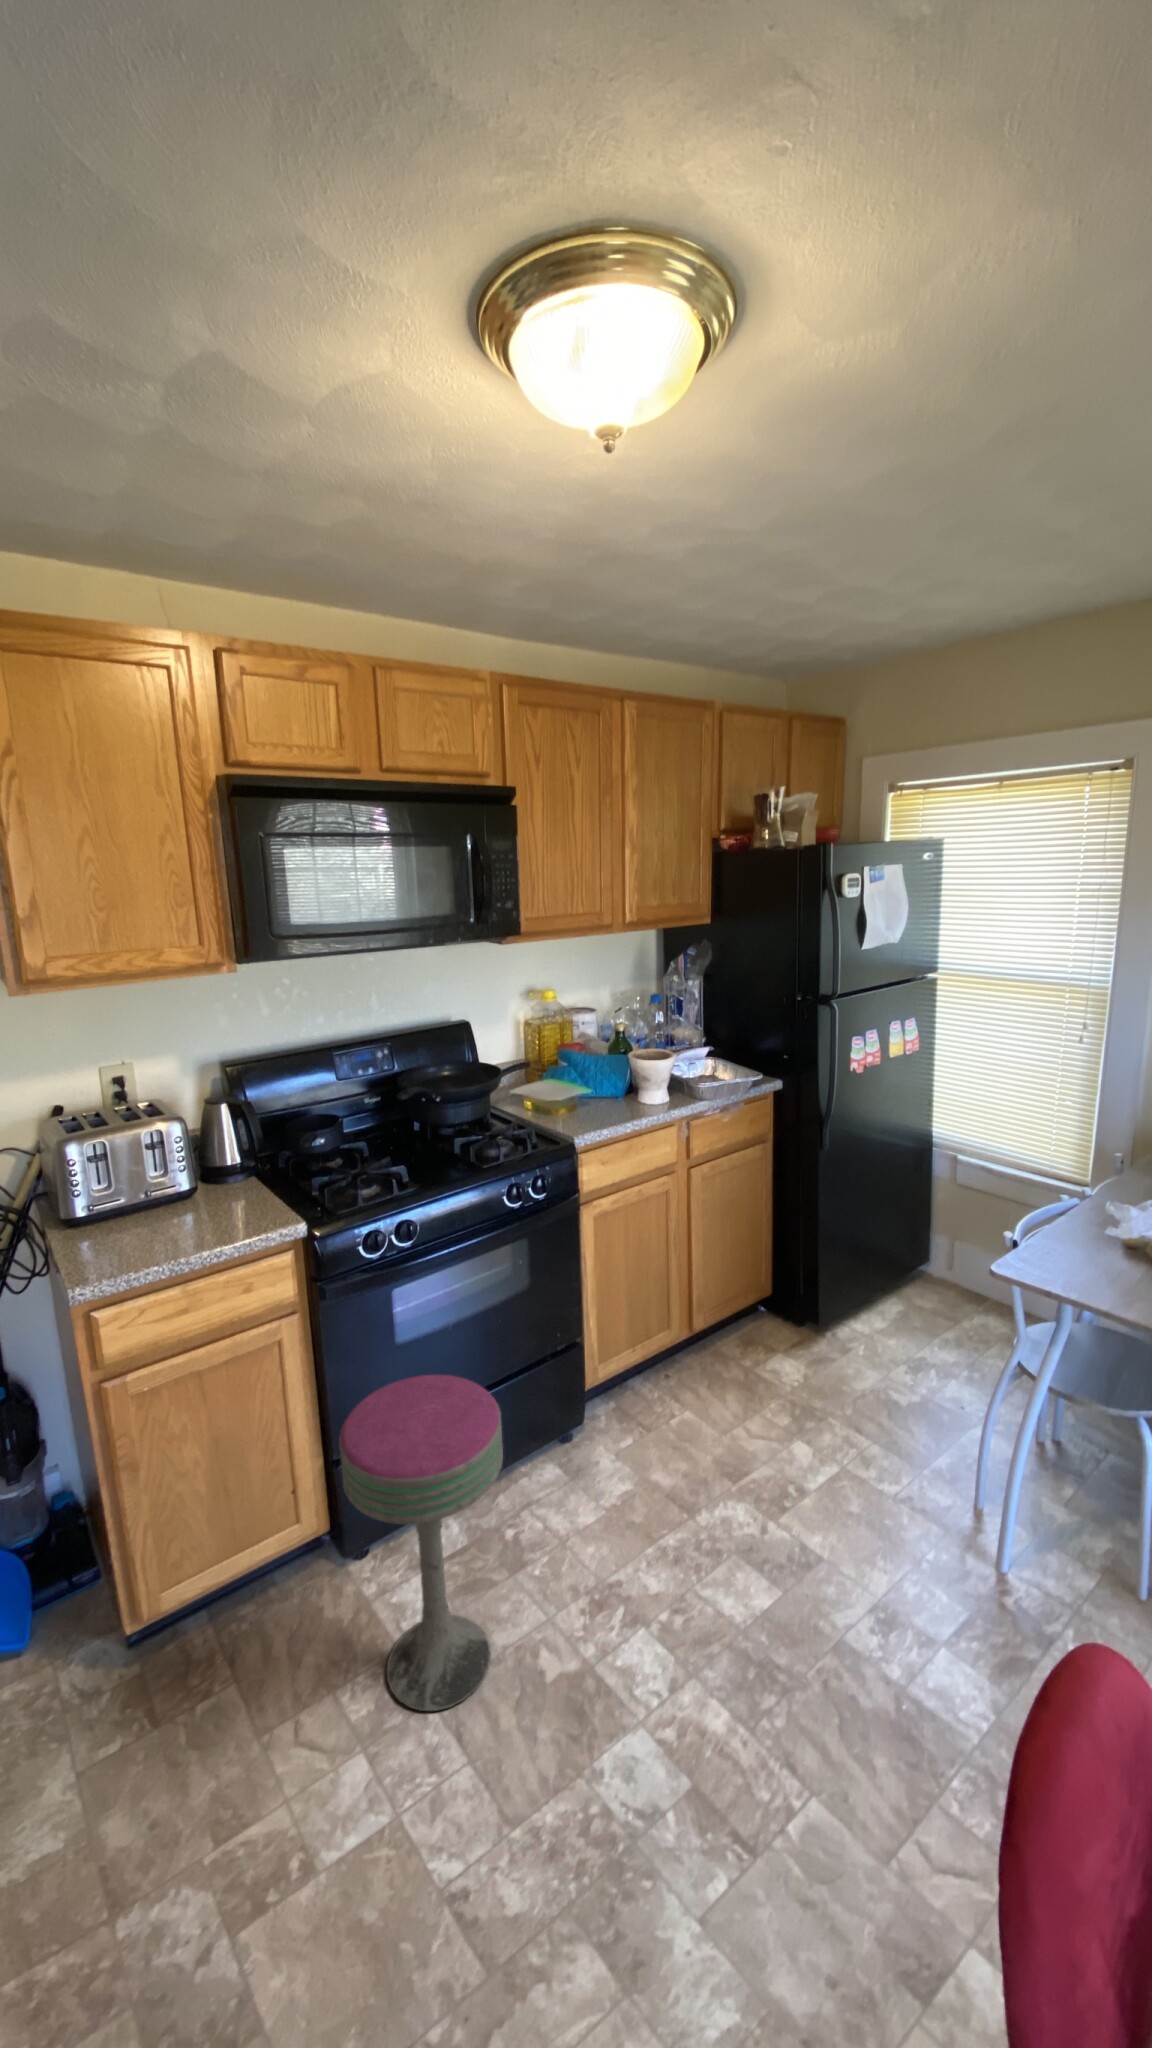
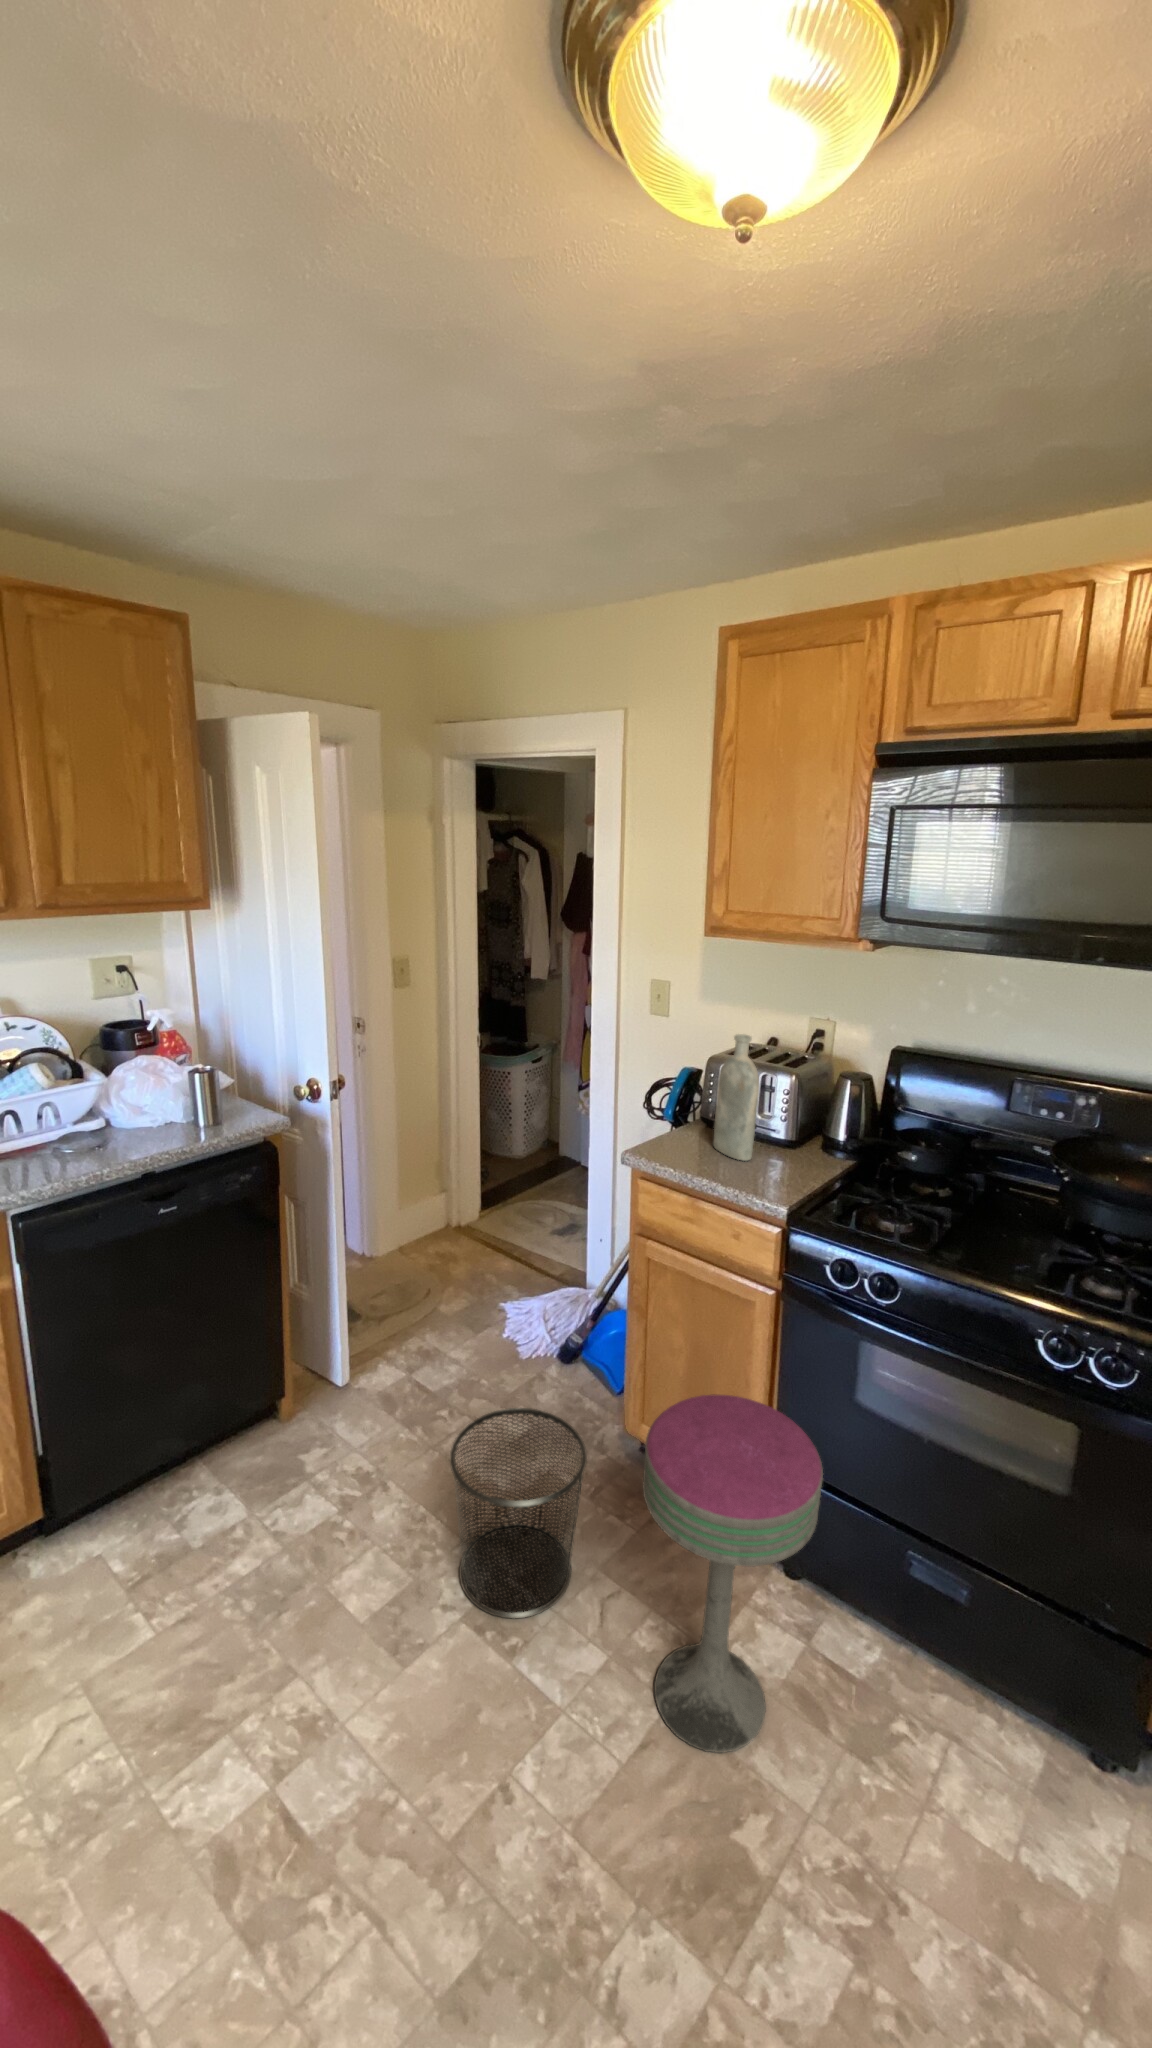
bottle: none [113,1102,185,1240] -> present [713,1034,759,1161]
waste bin: none [76,1617,277,1934] -> present [450,1408,587,1618]

